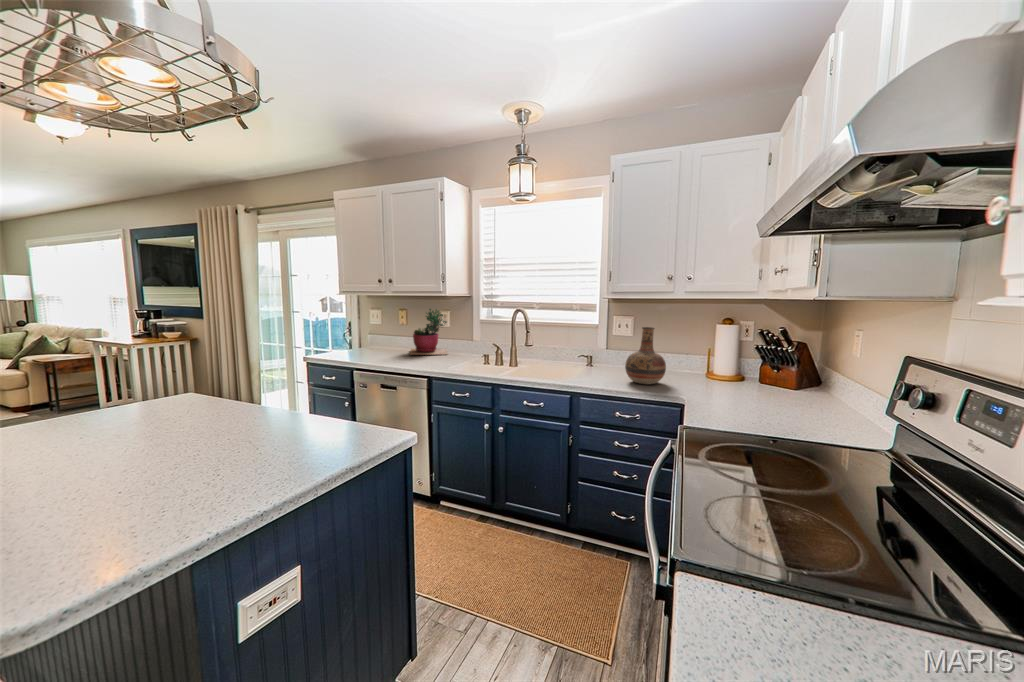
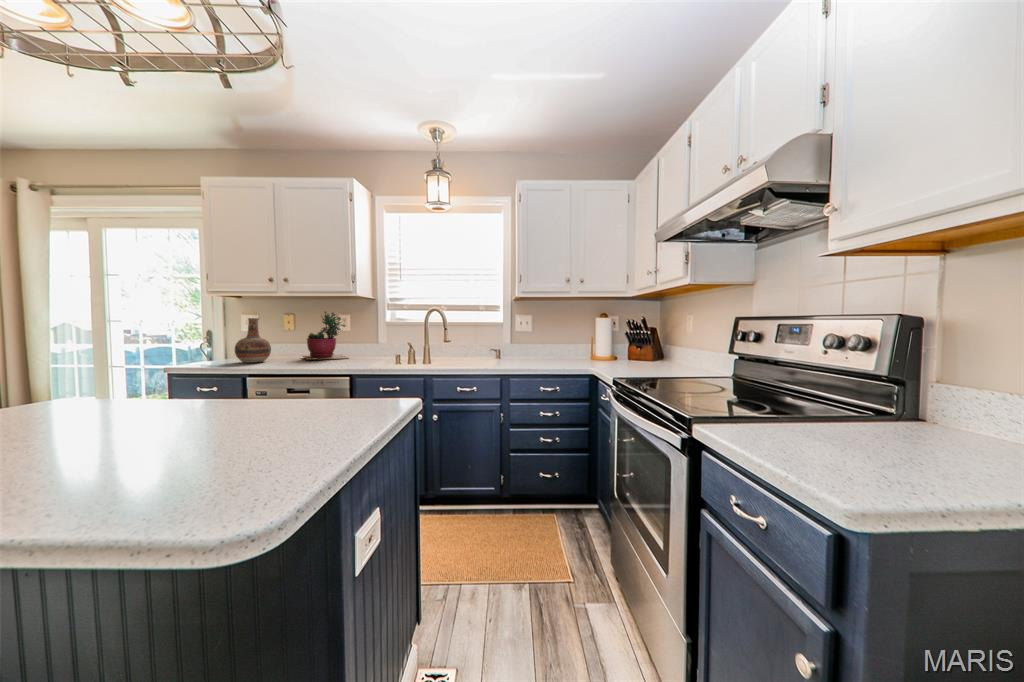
vase: present [625,327,666,384] -> present [235,318,271,363]

